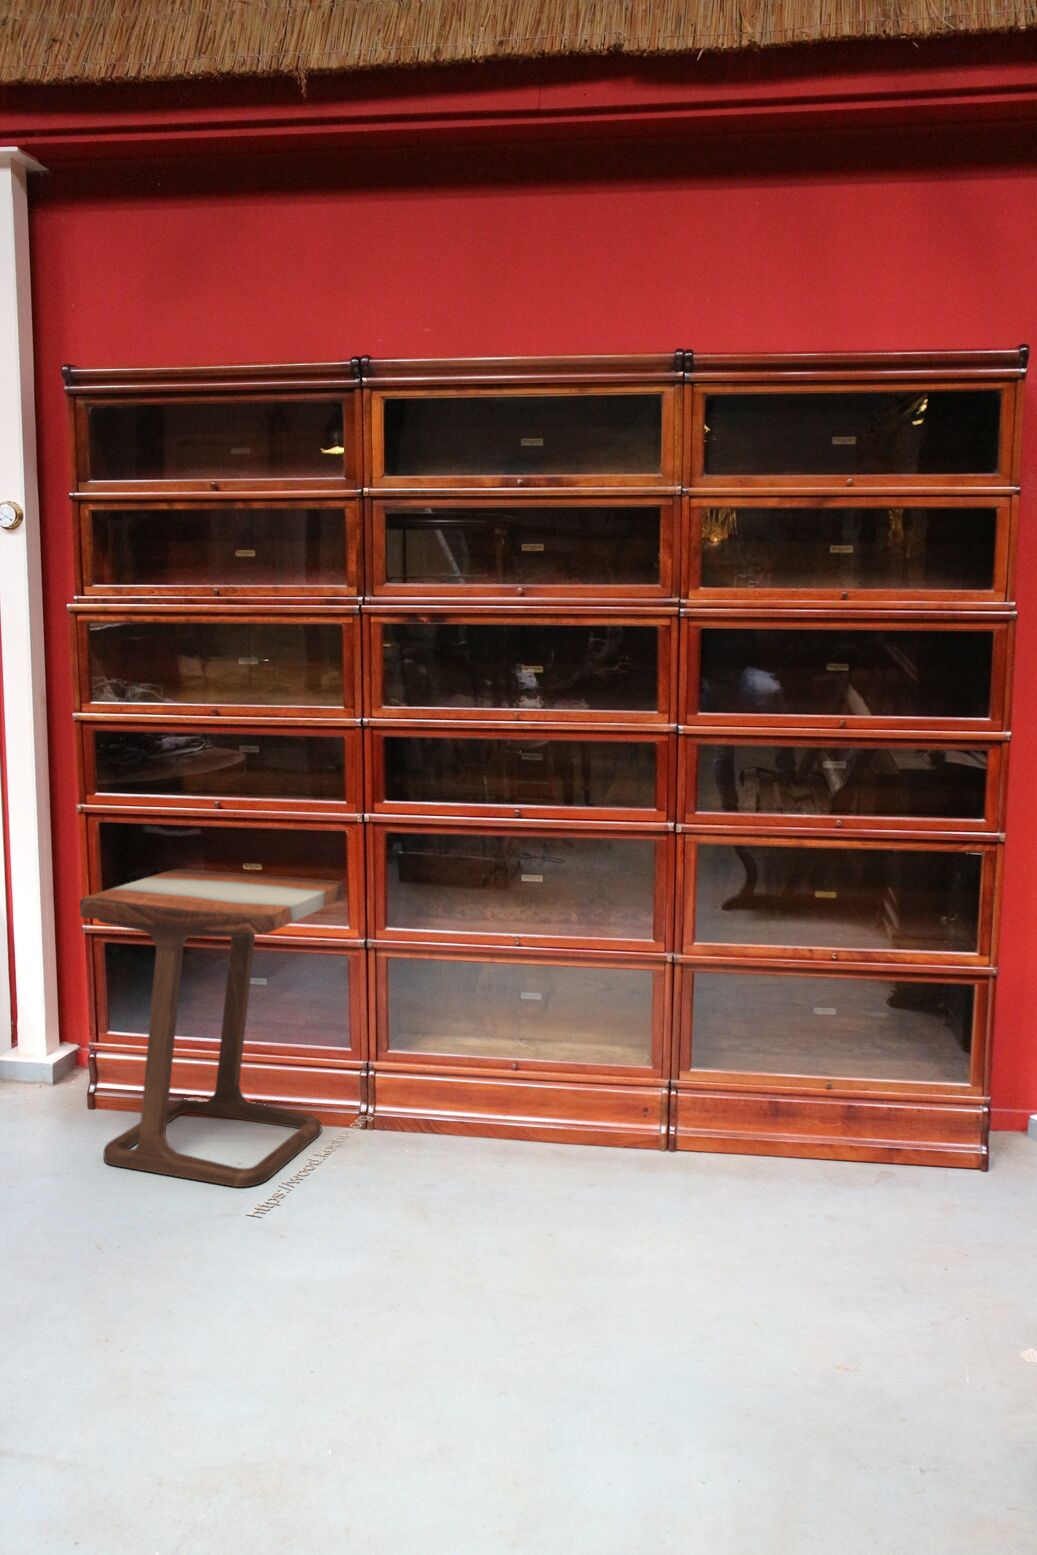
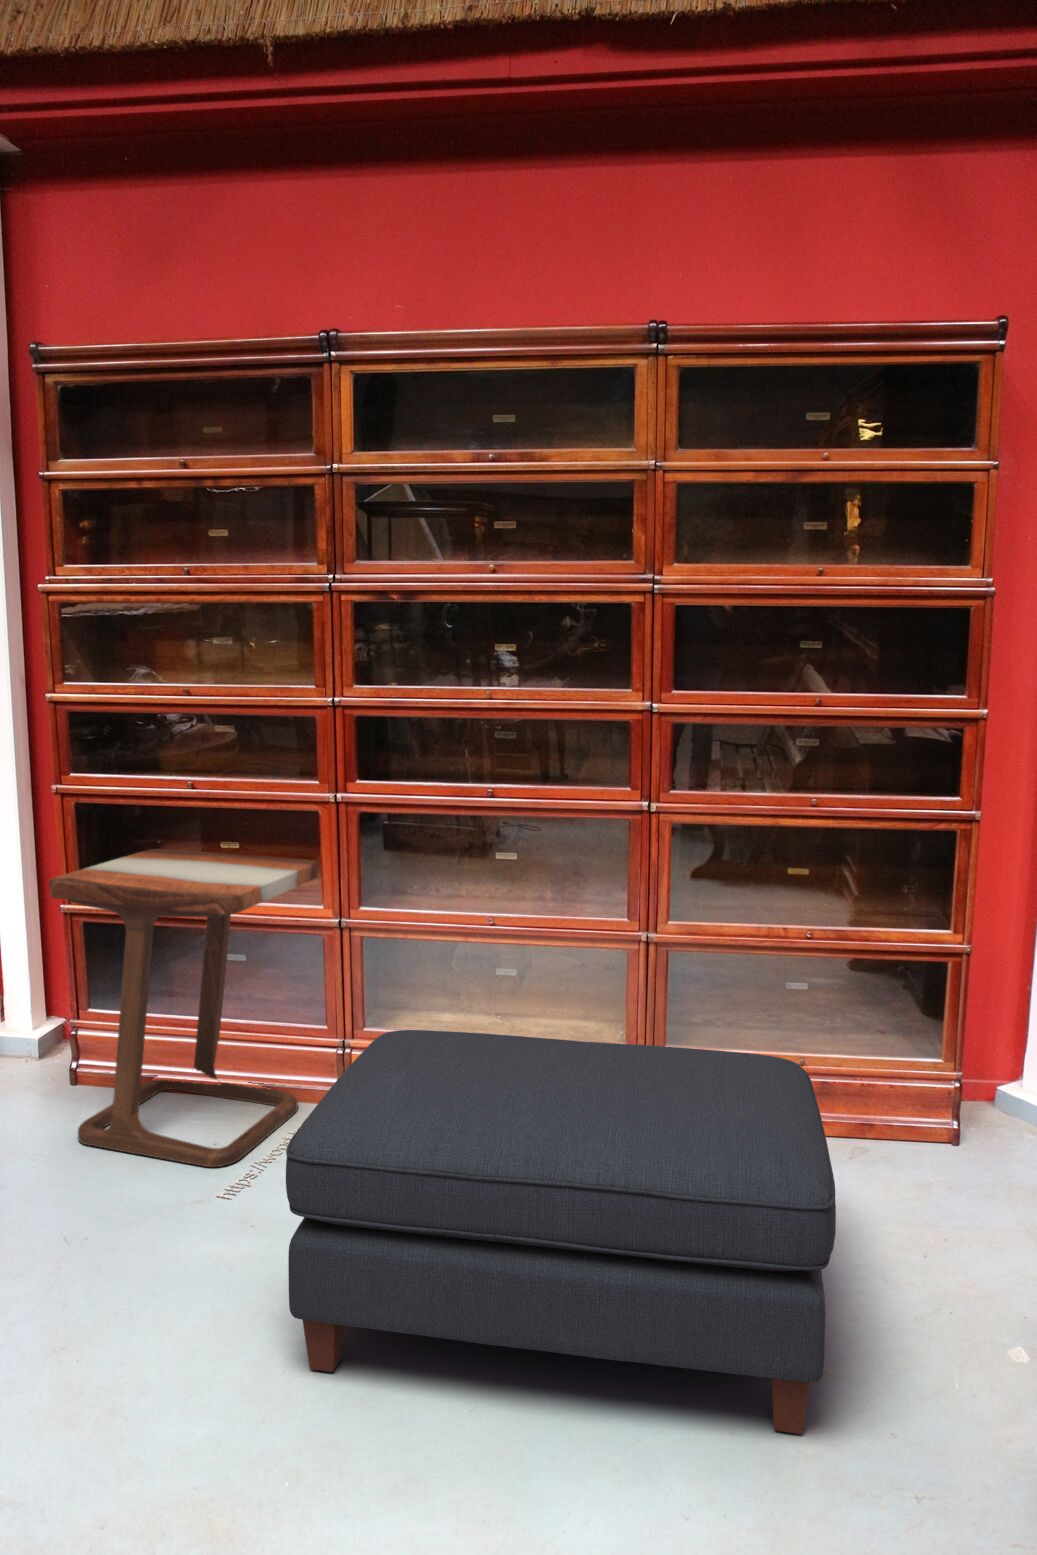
ottoman: none [330,1049,861,1434] -> present [286,1030,836,1434]

